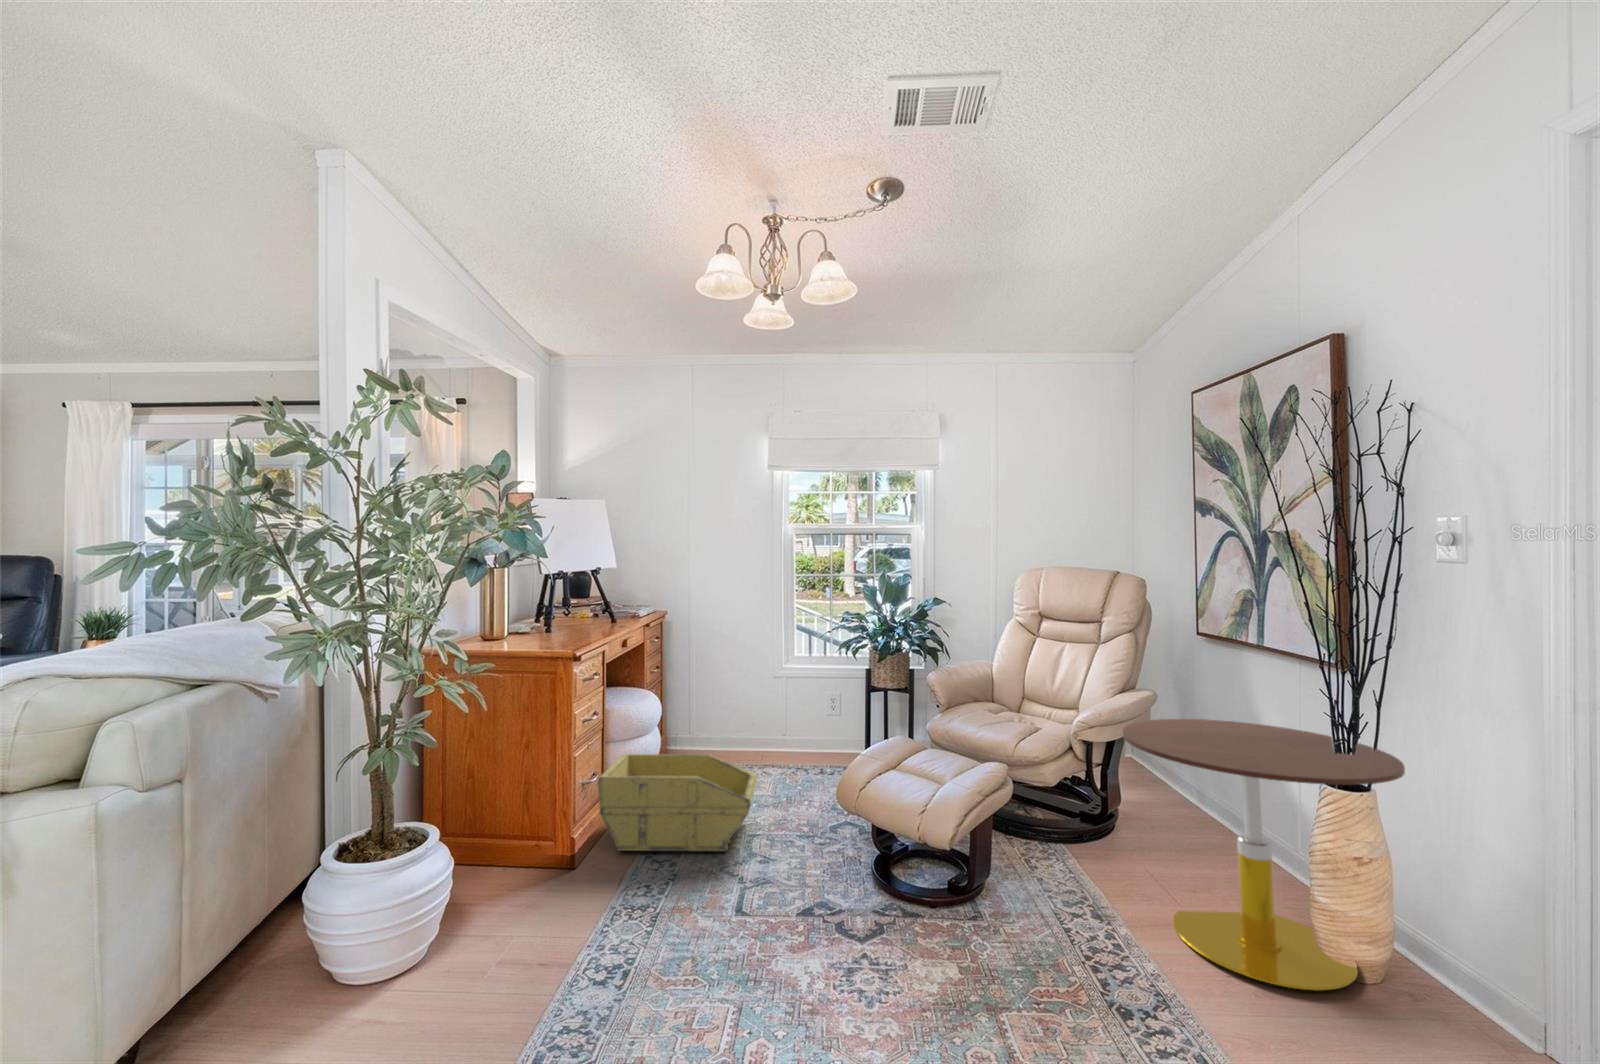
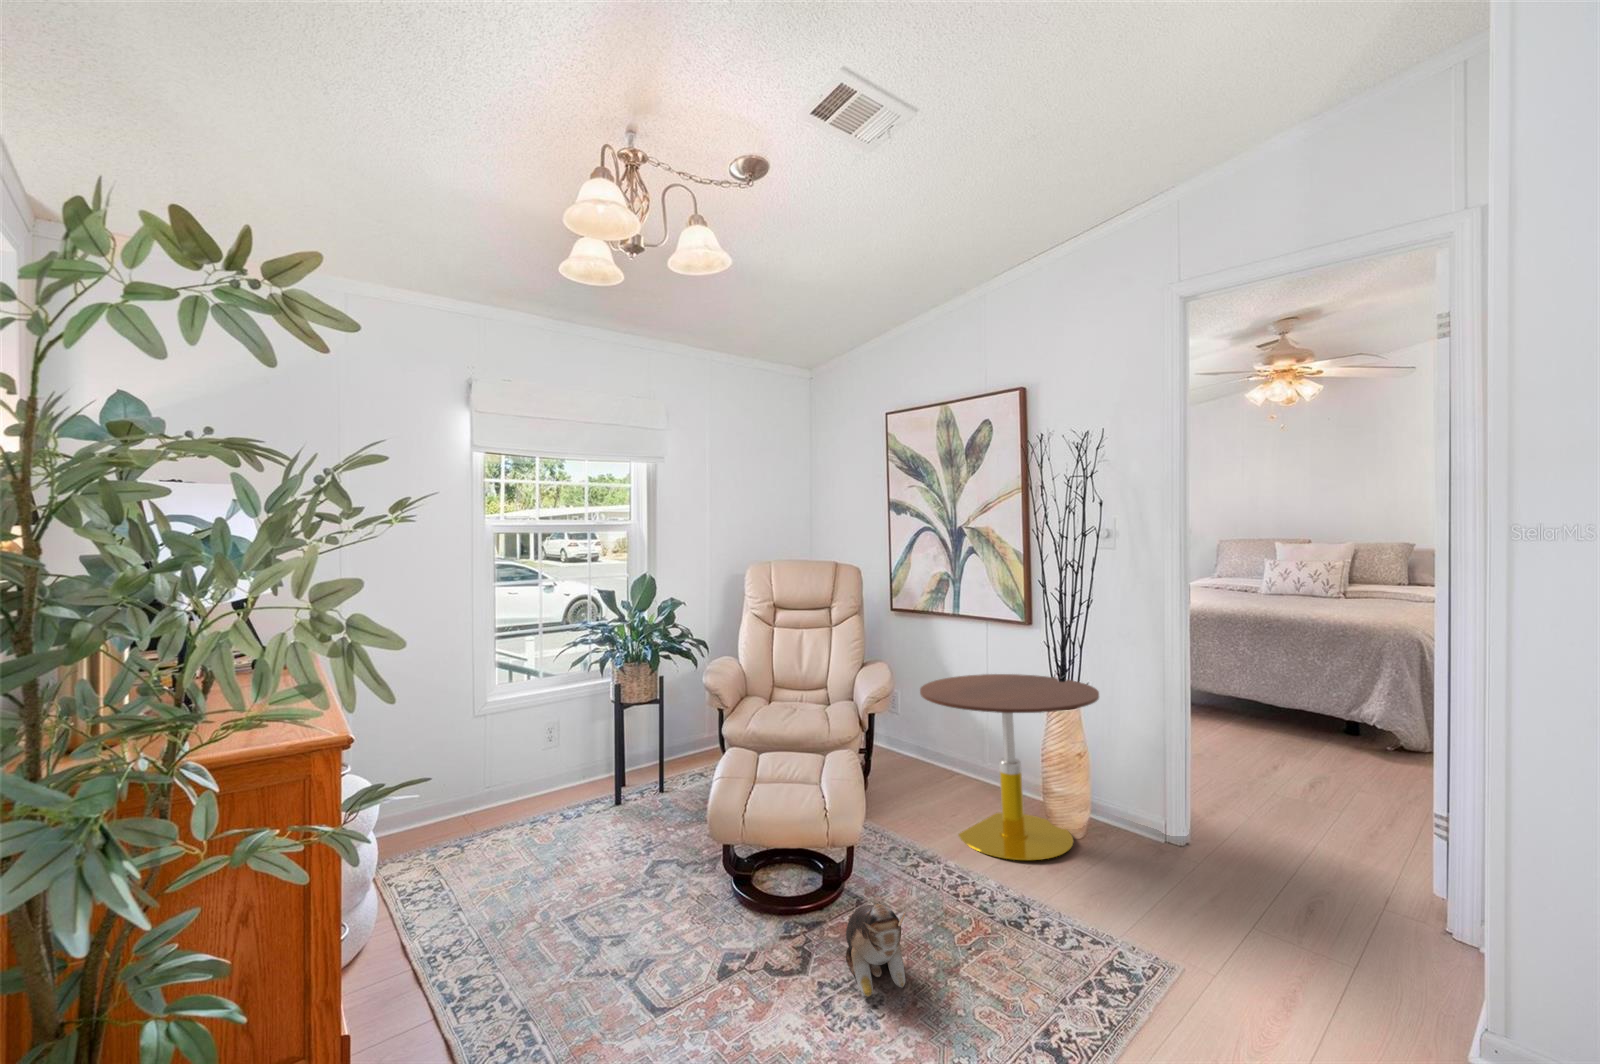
storage bin: present [598,754,757,851] -> none [324,841,587,1035]
plush toy: none [866,896,950,994] -> present [846,903,905,997]

